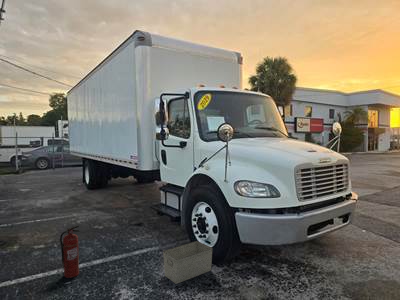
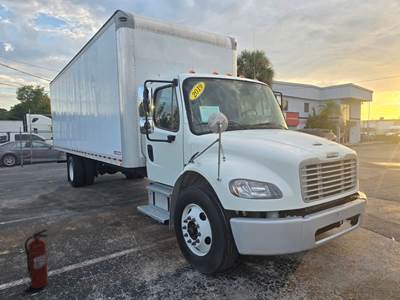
storage bin: present [163,241,213,284] -> none [142,241,196,289]

